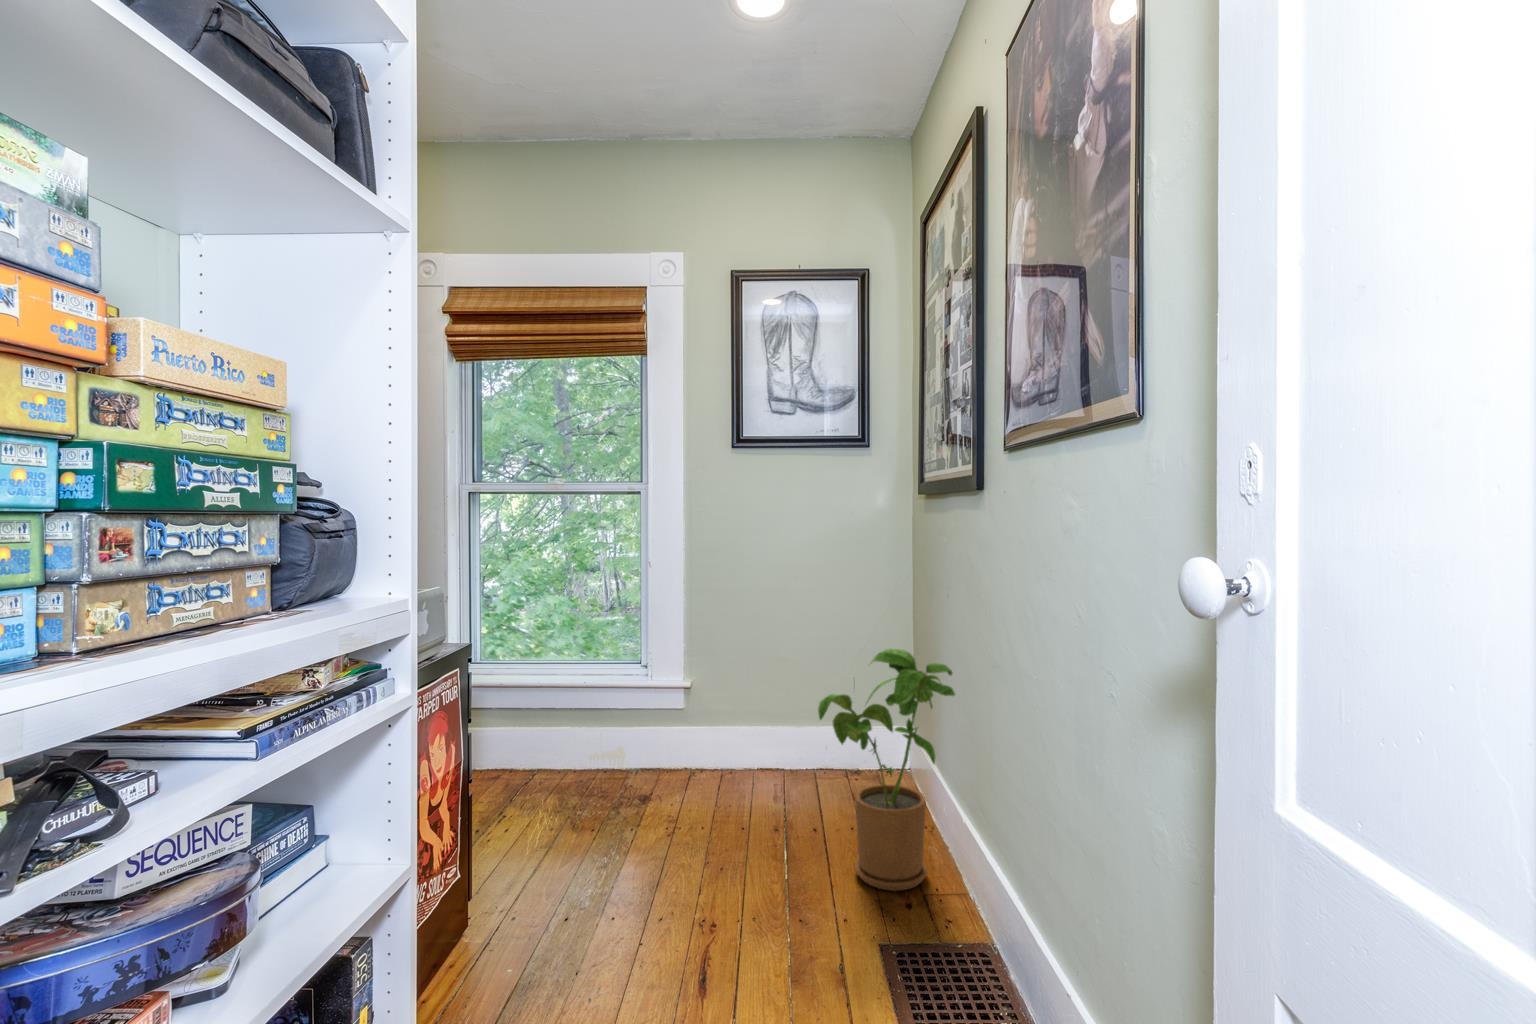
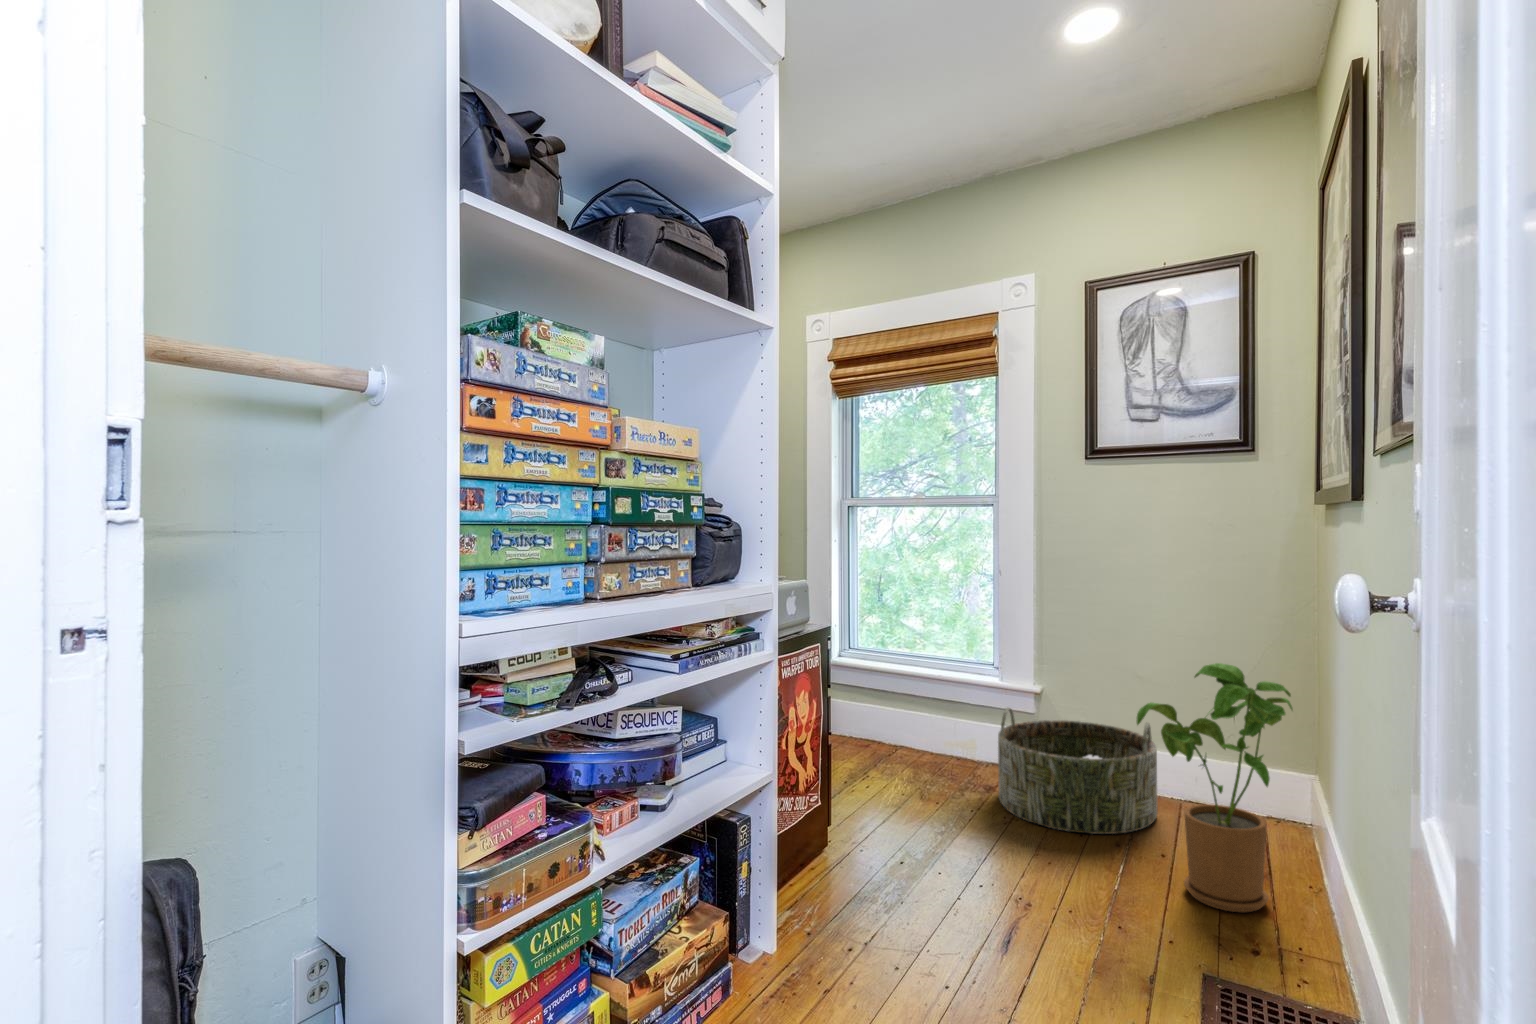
basket: none [653,708,806,833] -> present [998,708,1158,834]

